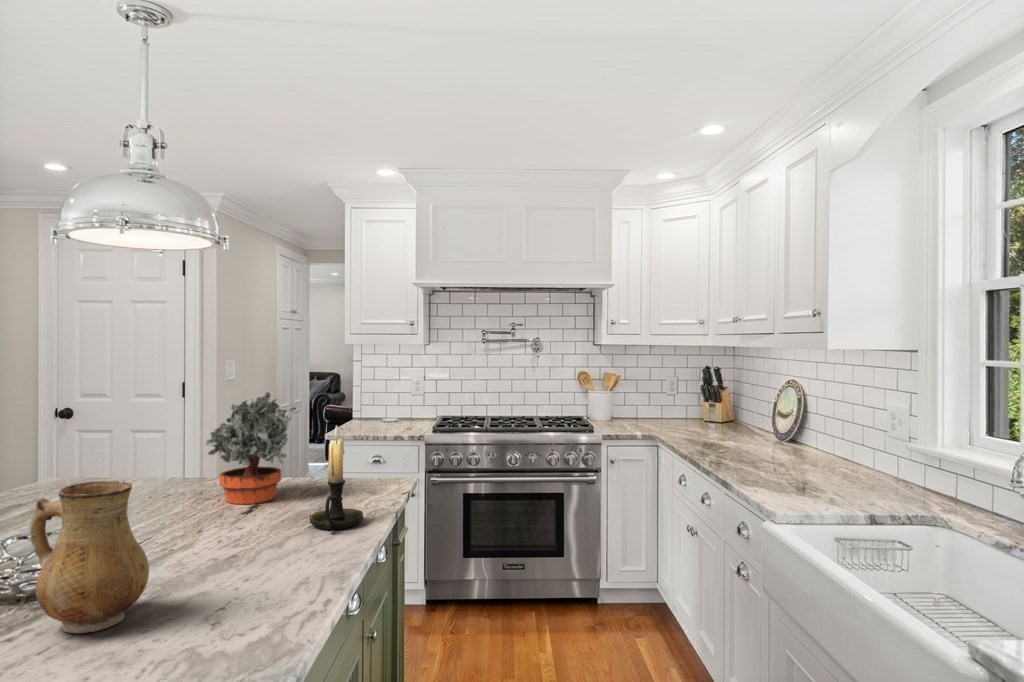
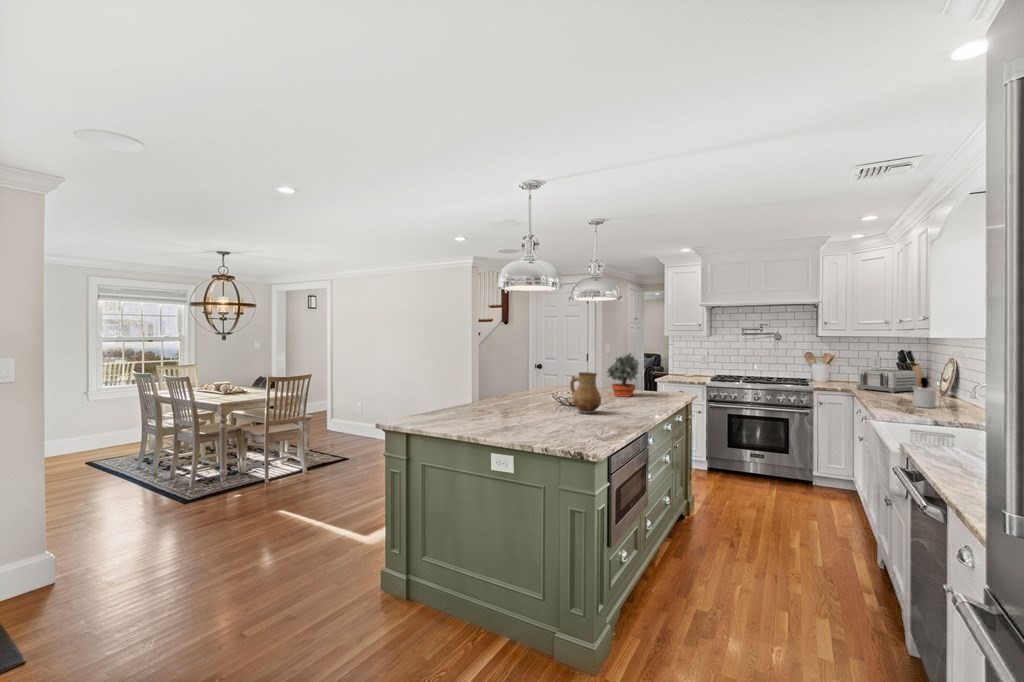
toaster: none [662,399,741,439] -> present [857,369,918,393]
soap dispenser: none [777,421,823,475] -> present [913,377,940,408]
candle holder: present [310,425,363,532] -> none [648,364,669,404]

